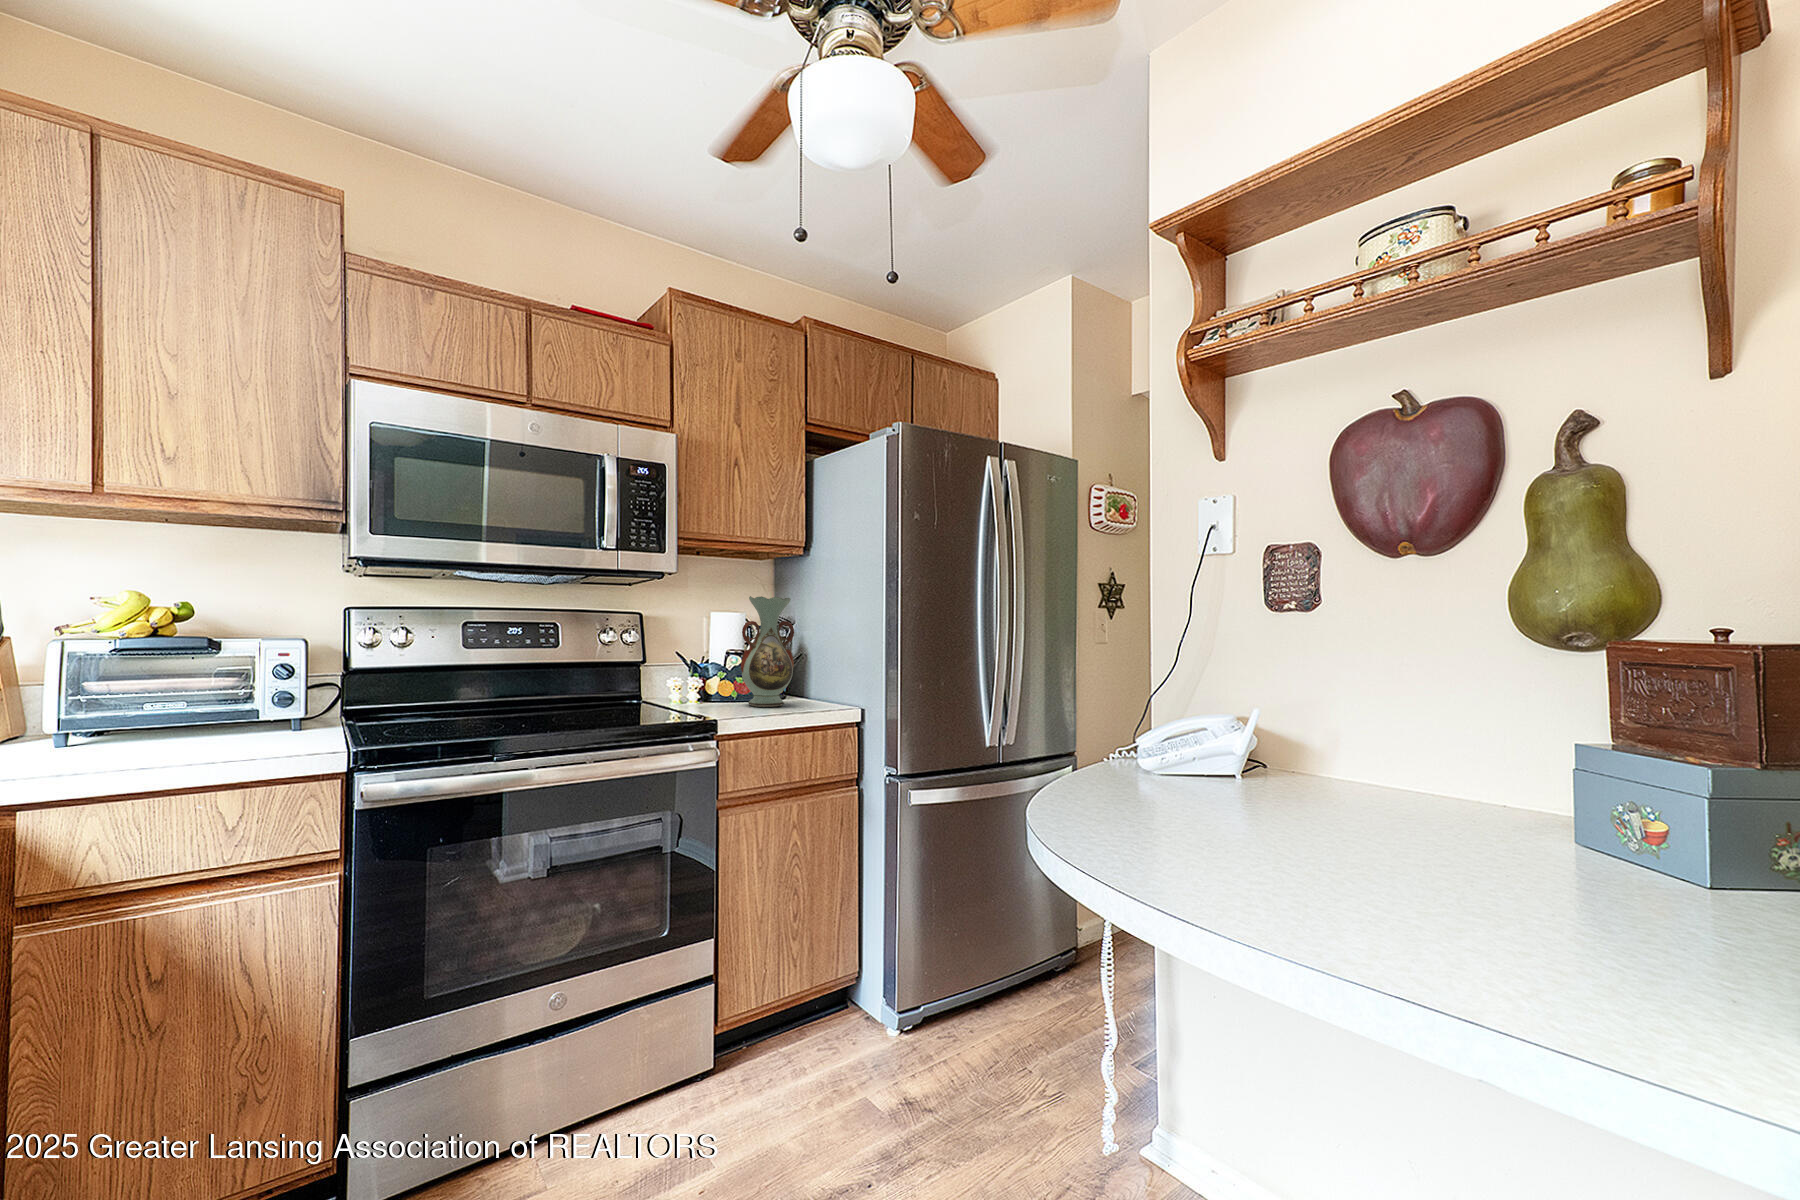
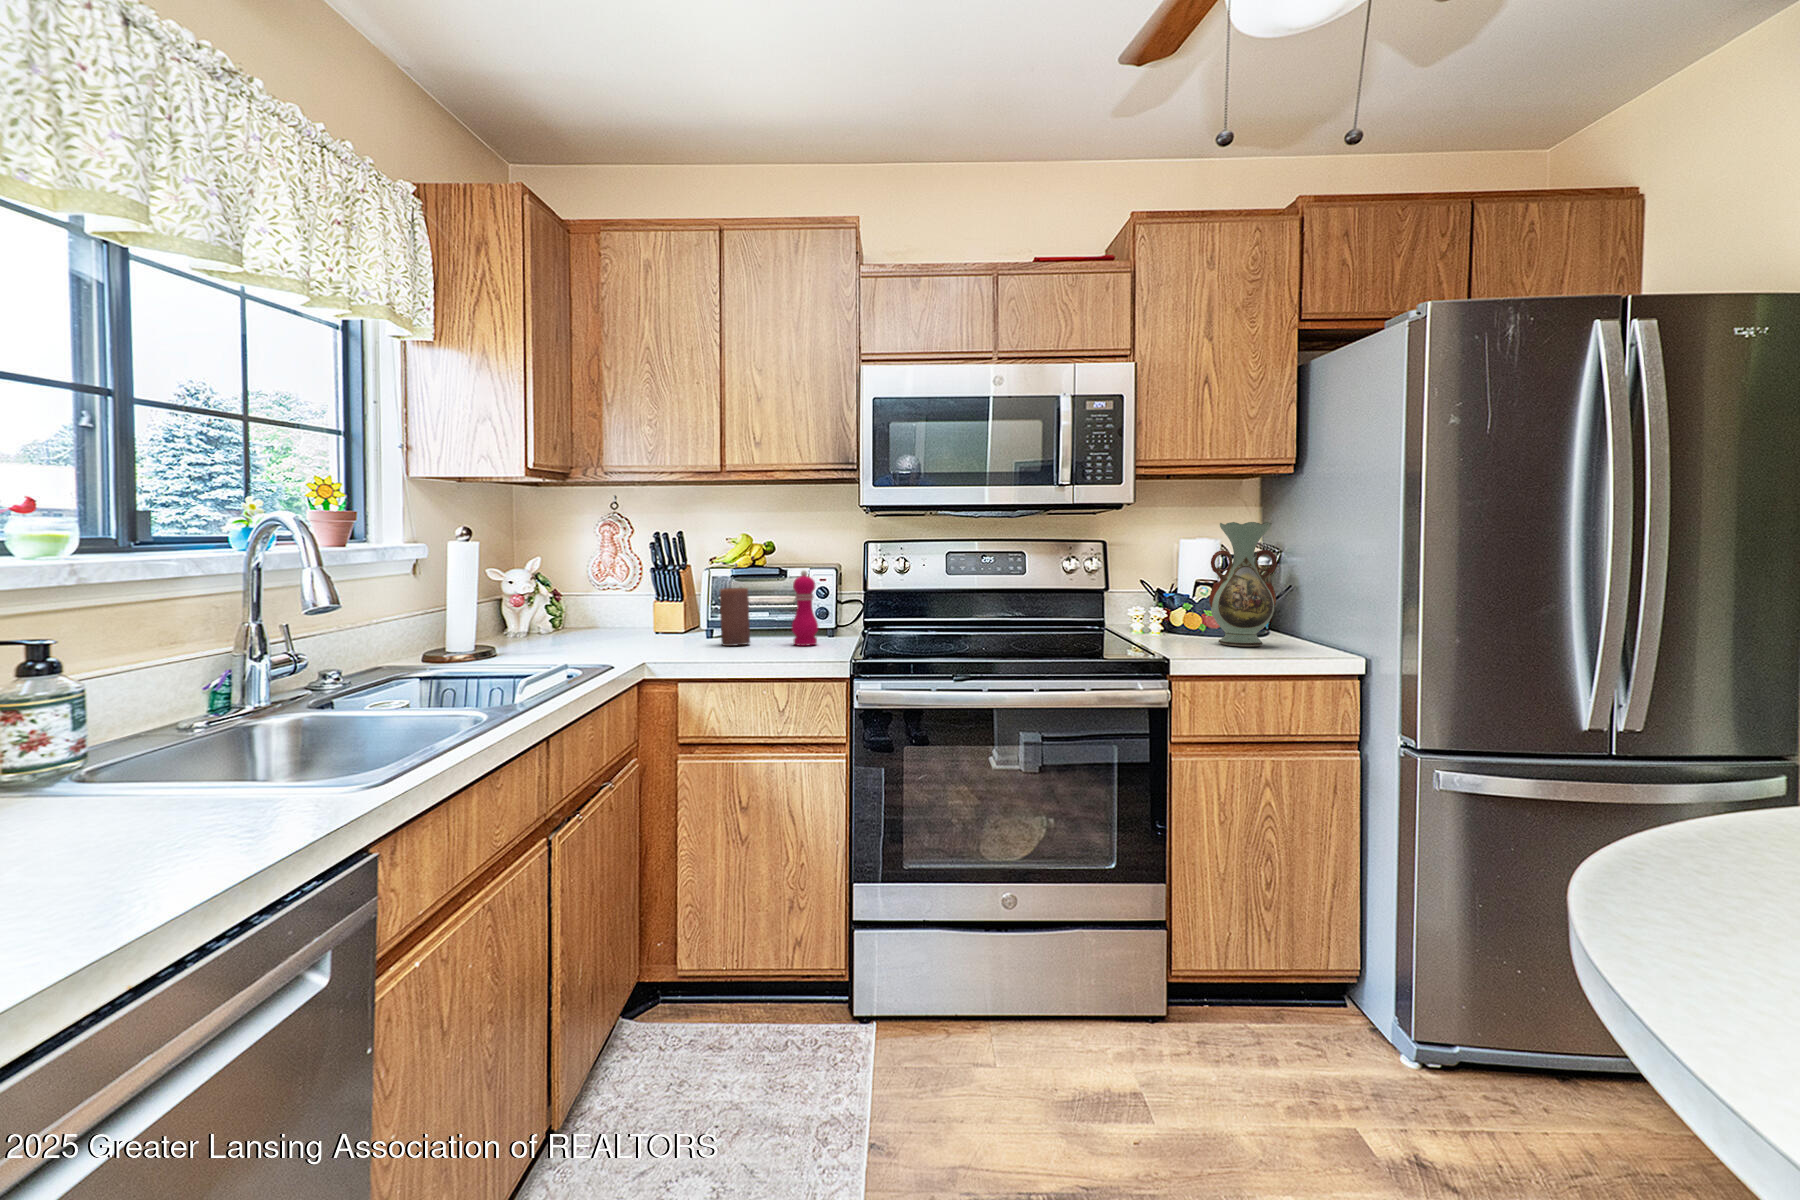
pepper mill: none [243,642,289,741] -> present [792,571,819,646]
candle: none [112,667,168,751] -> present [720,588,750,646]

